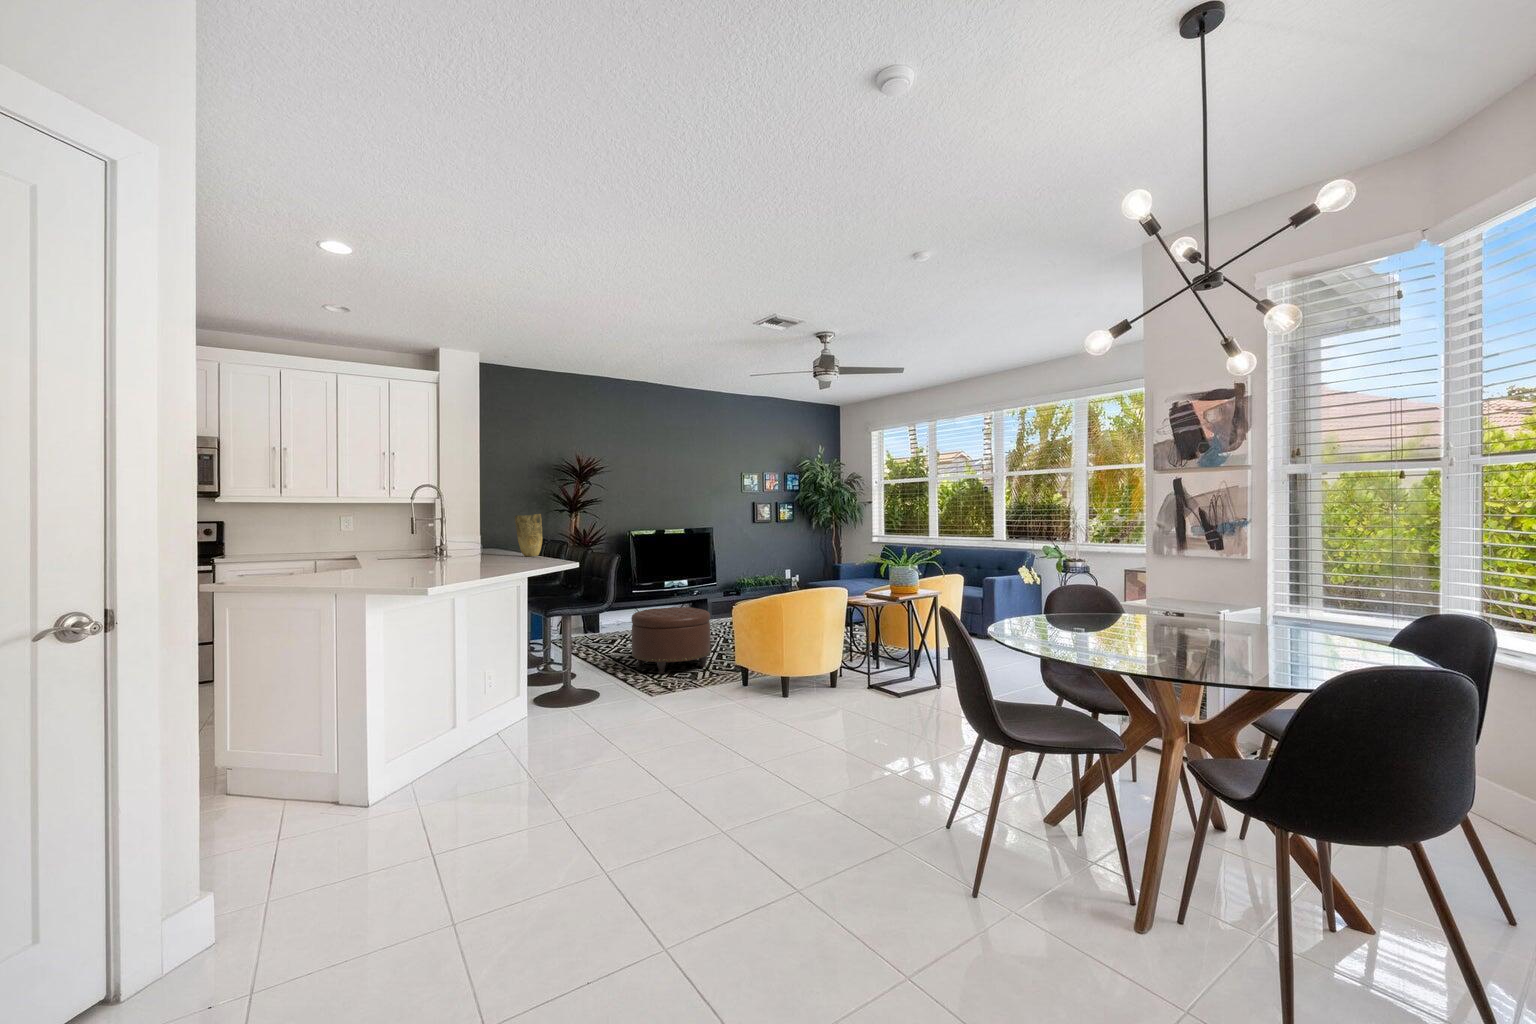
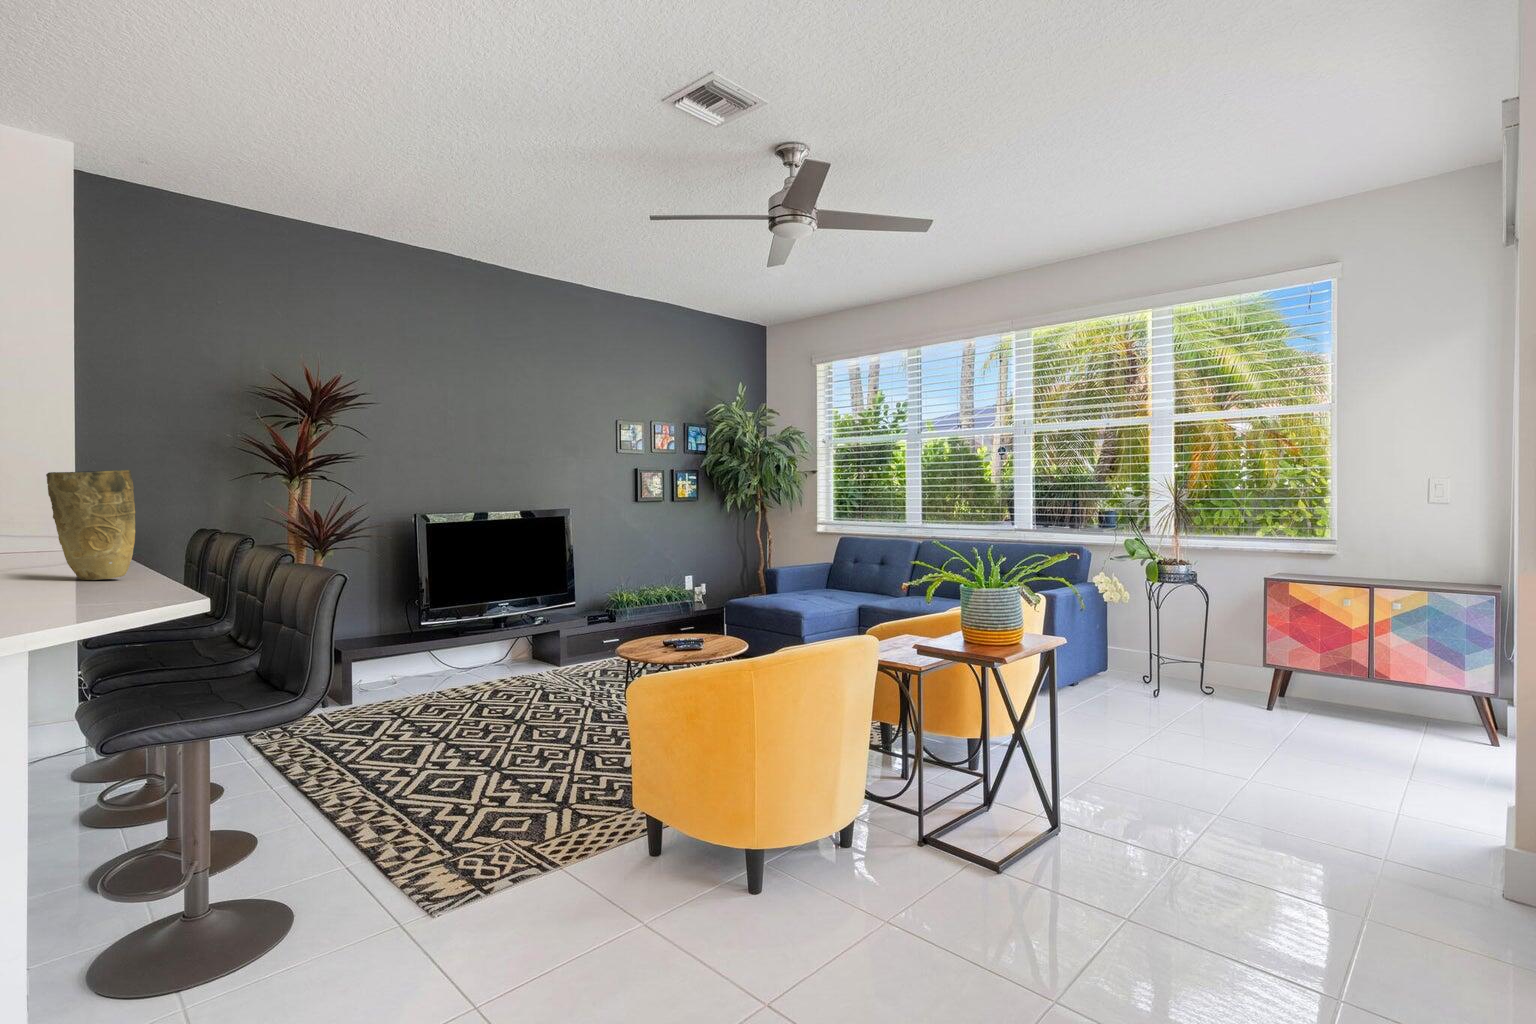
ottoman: present [632,607,710,674] -> none [398,668,571,825]

